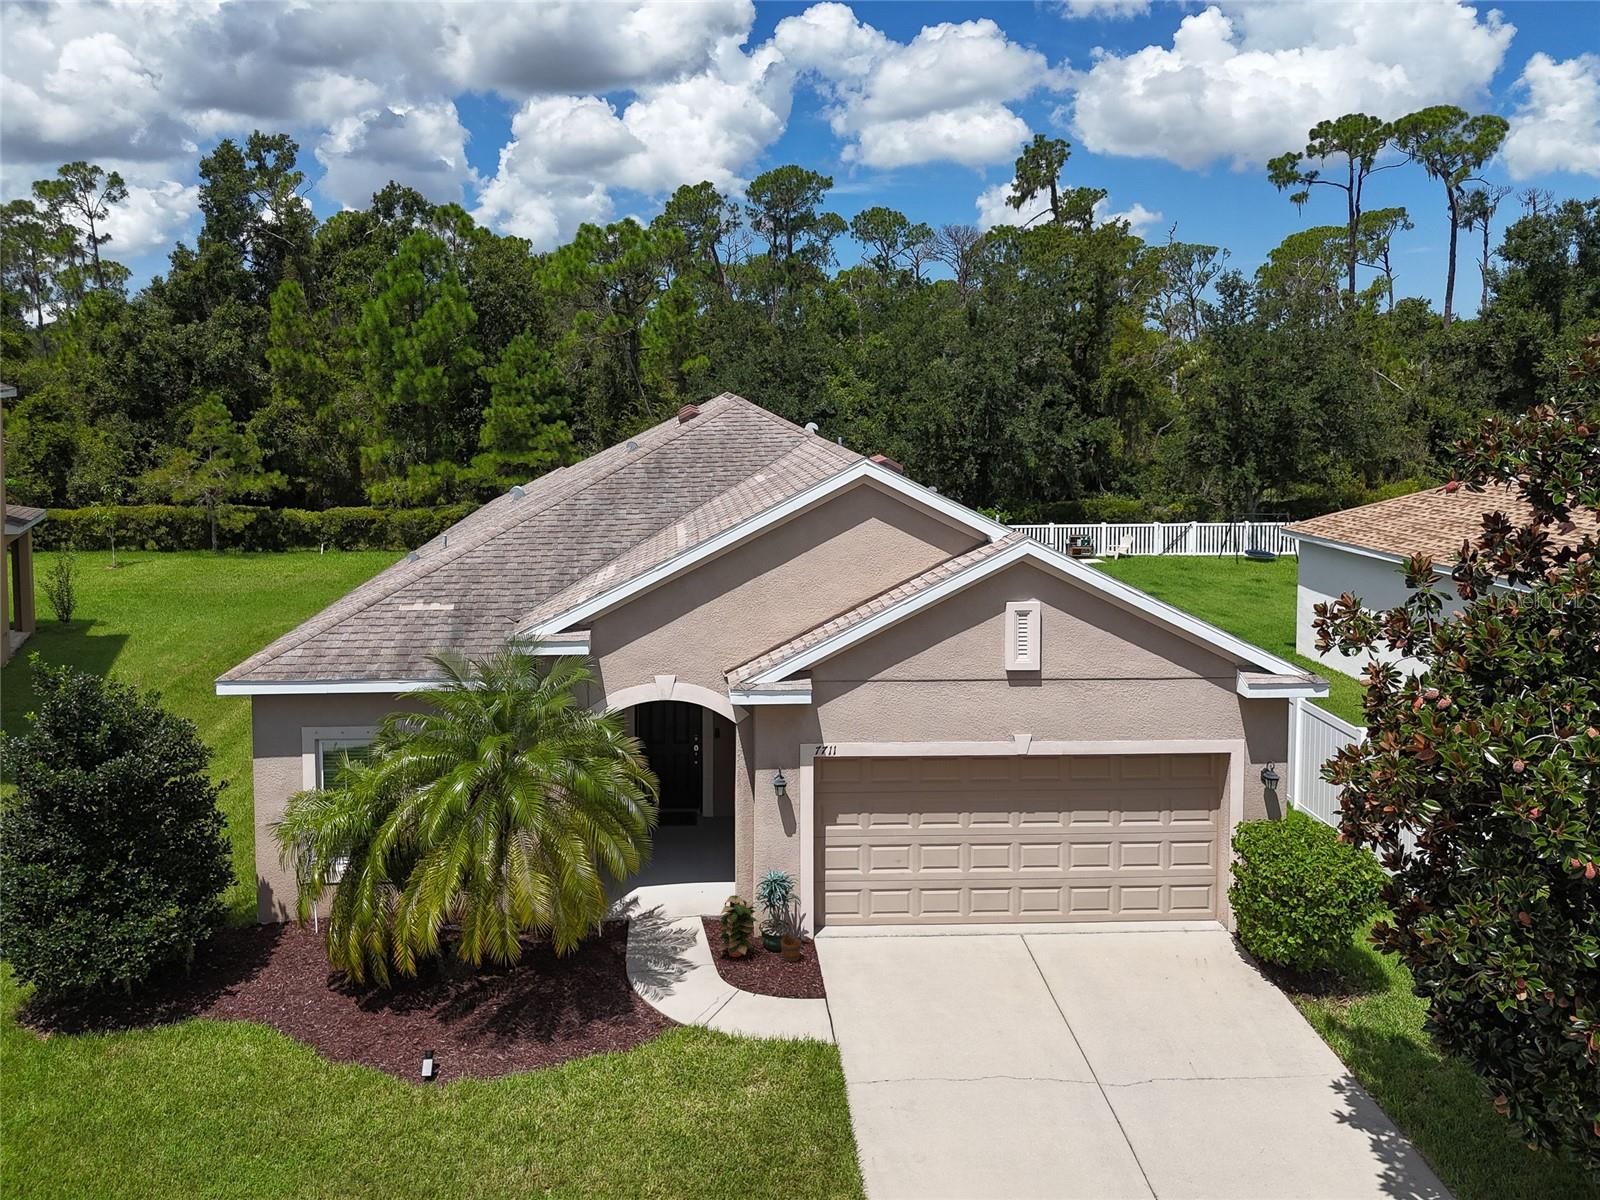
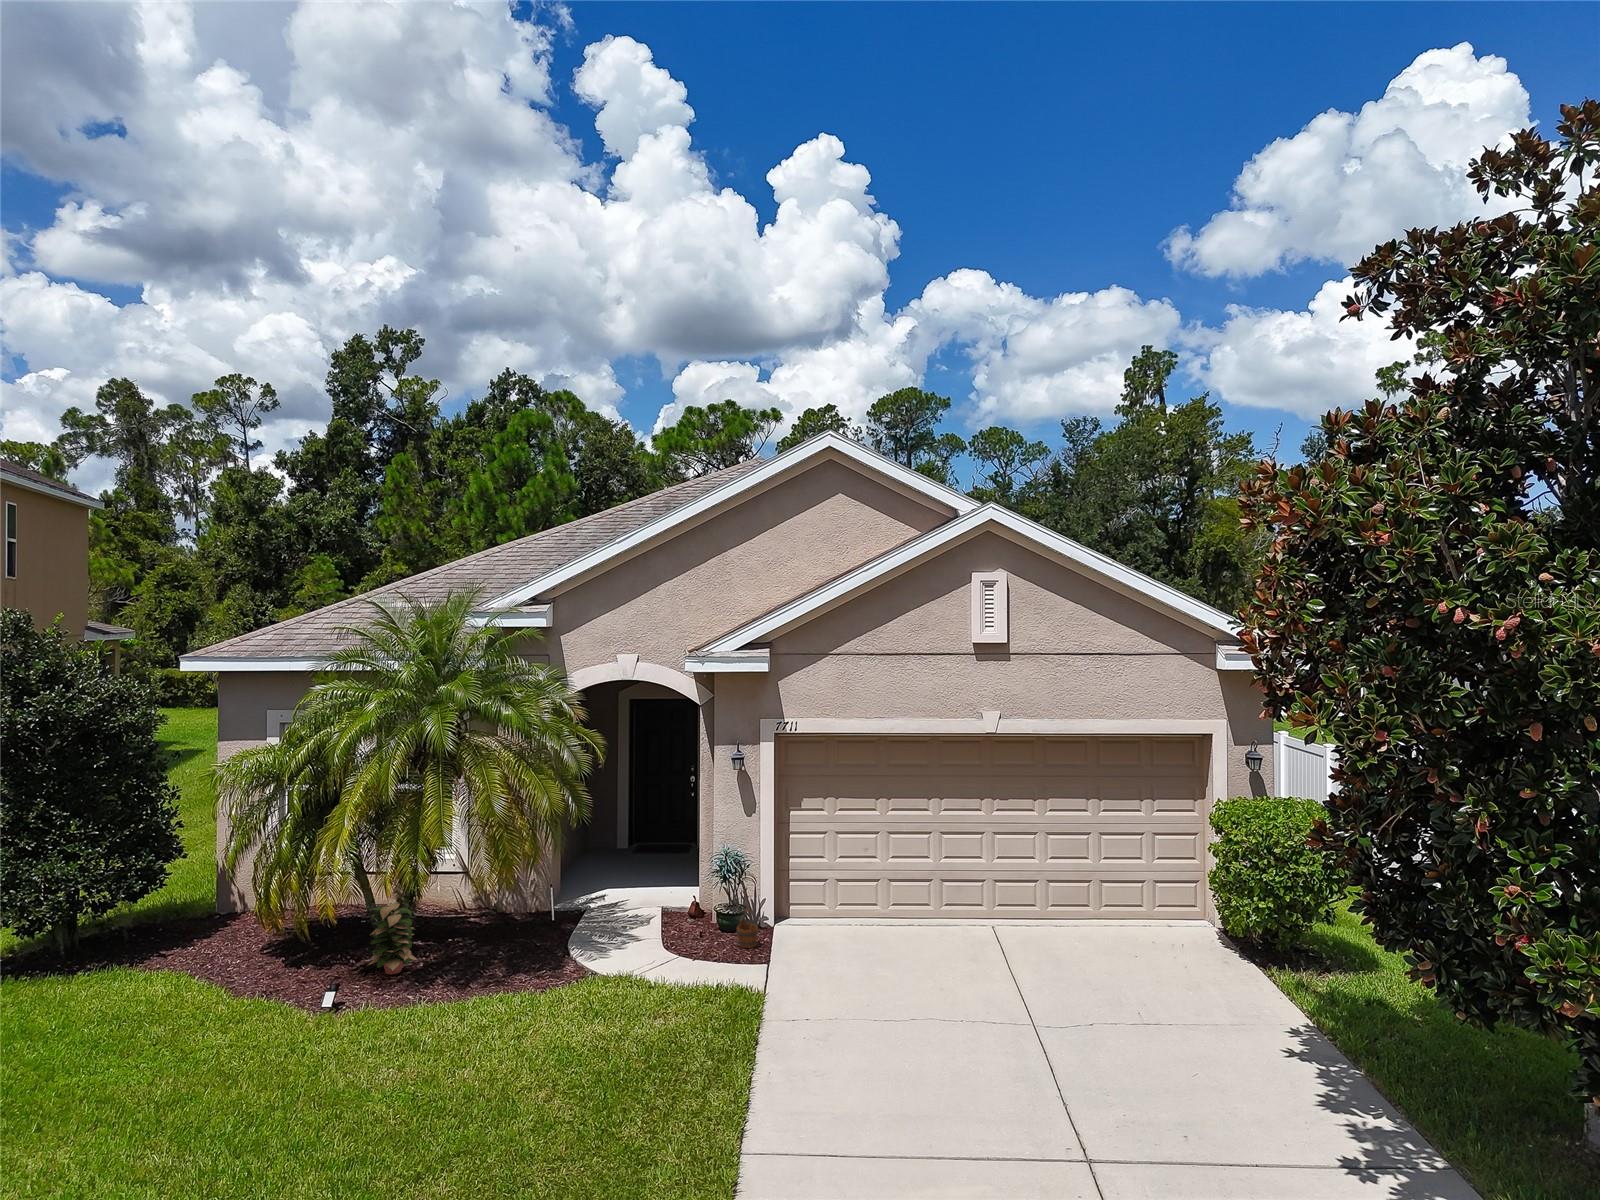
decorative plant: present [718,895,757,957] -> present [367,904,418,974]

